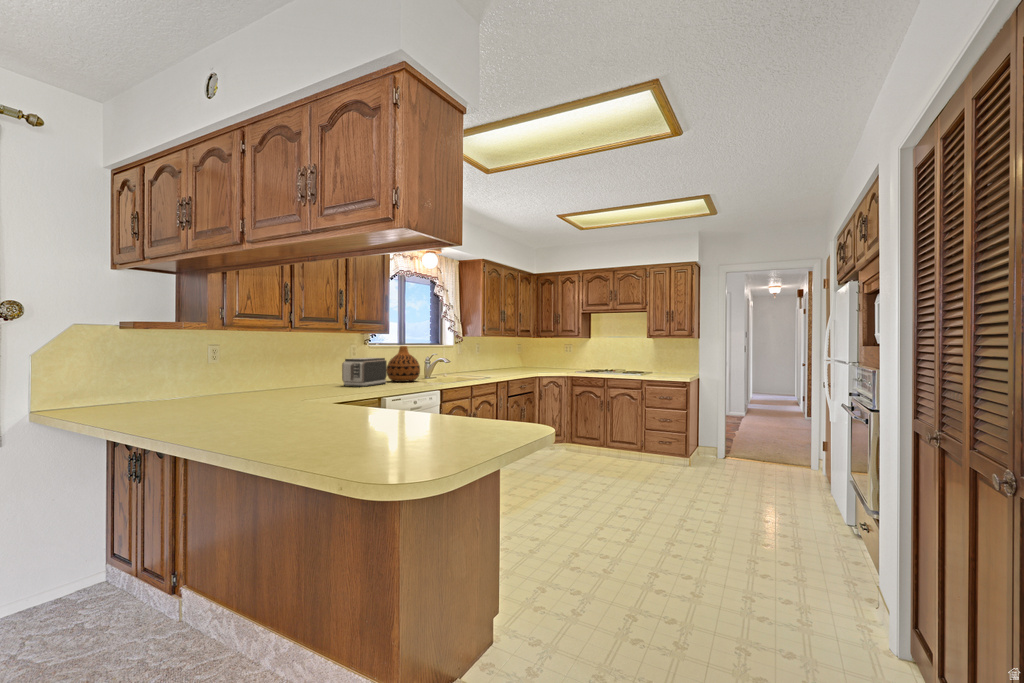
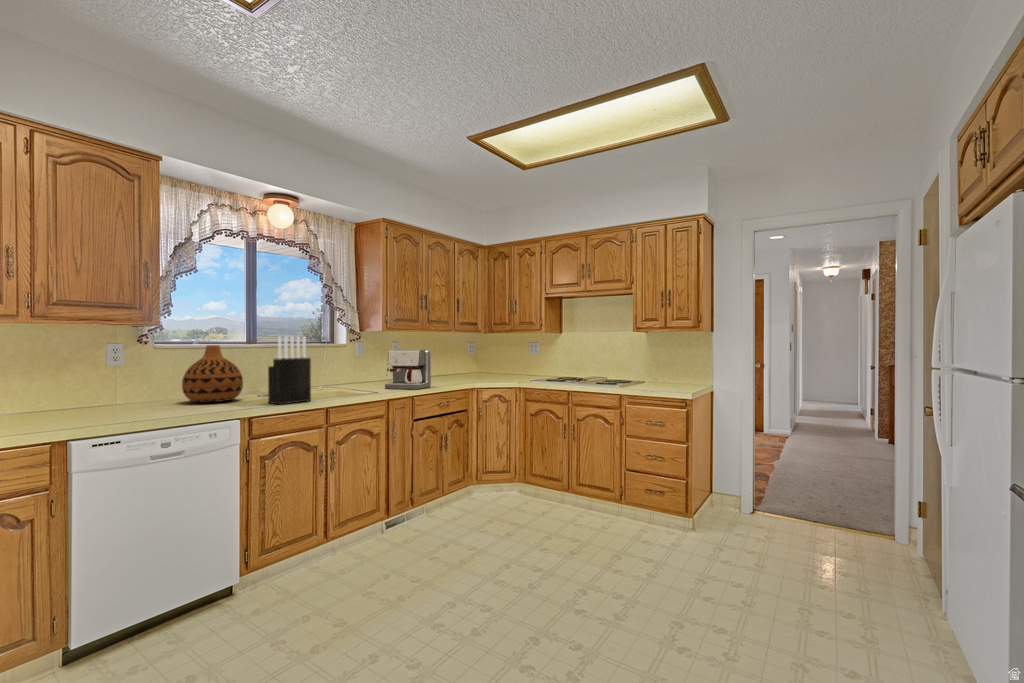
knife block: none [442,341,465,383] -> present [268,336,311,404]
coffee maker: none [486,350,515,376] -> present [385,350,431,389]
toaster: present [342,358,387,387] -> none [63,364,162,416]

